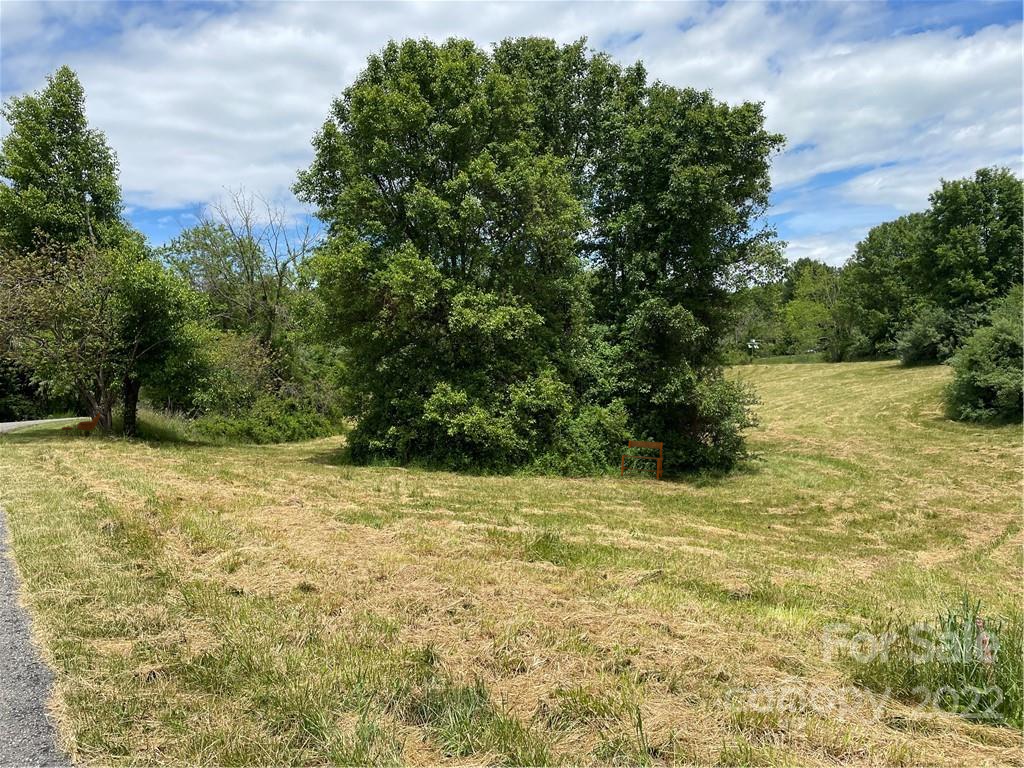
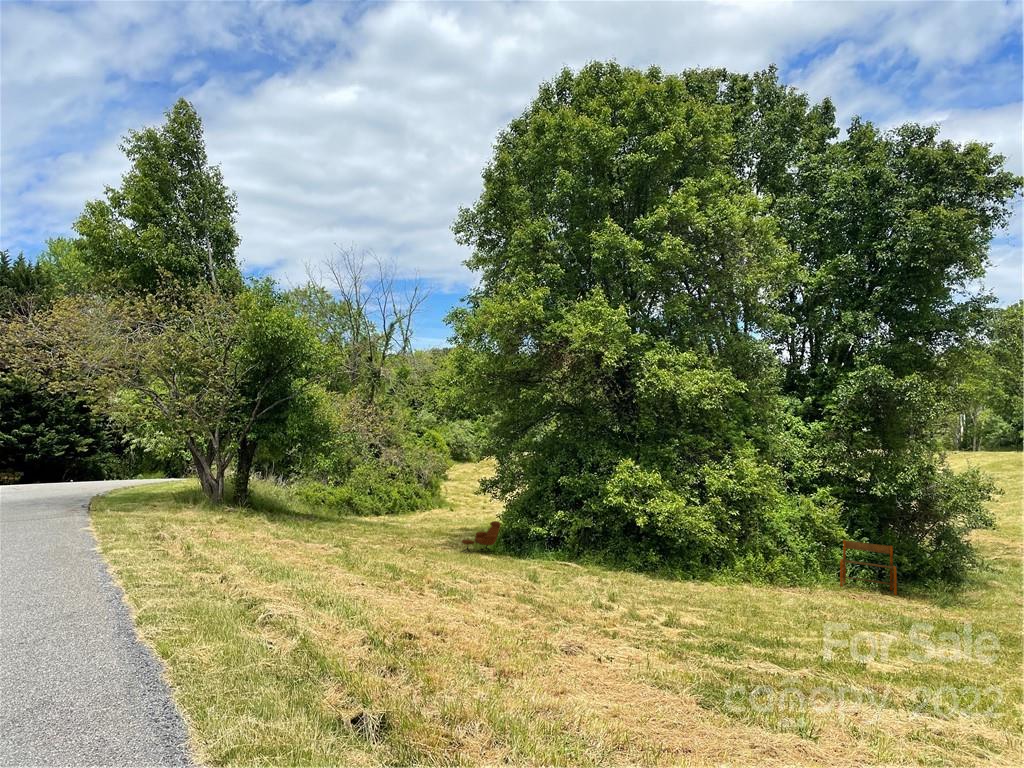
lounge chair: present [62,412,100,435] -> present [462,521,500,552]

